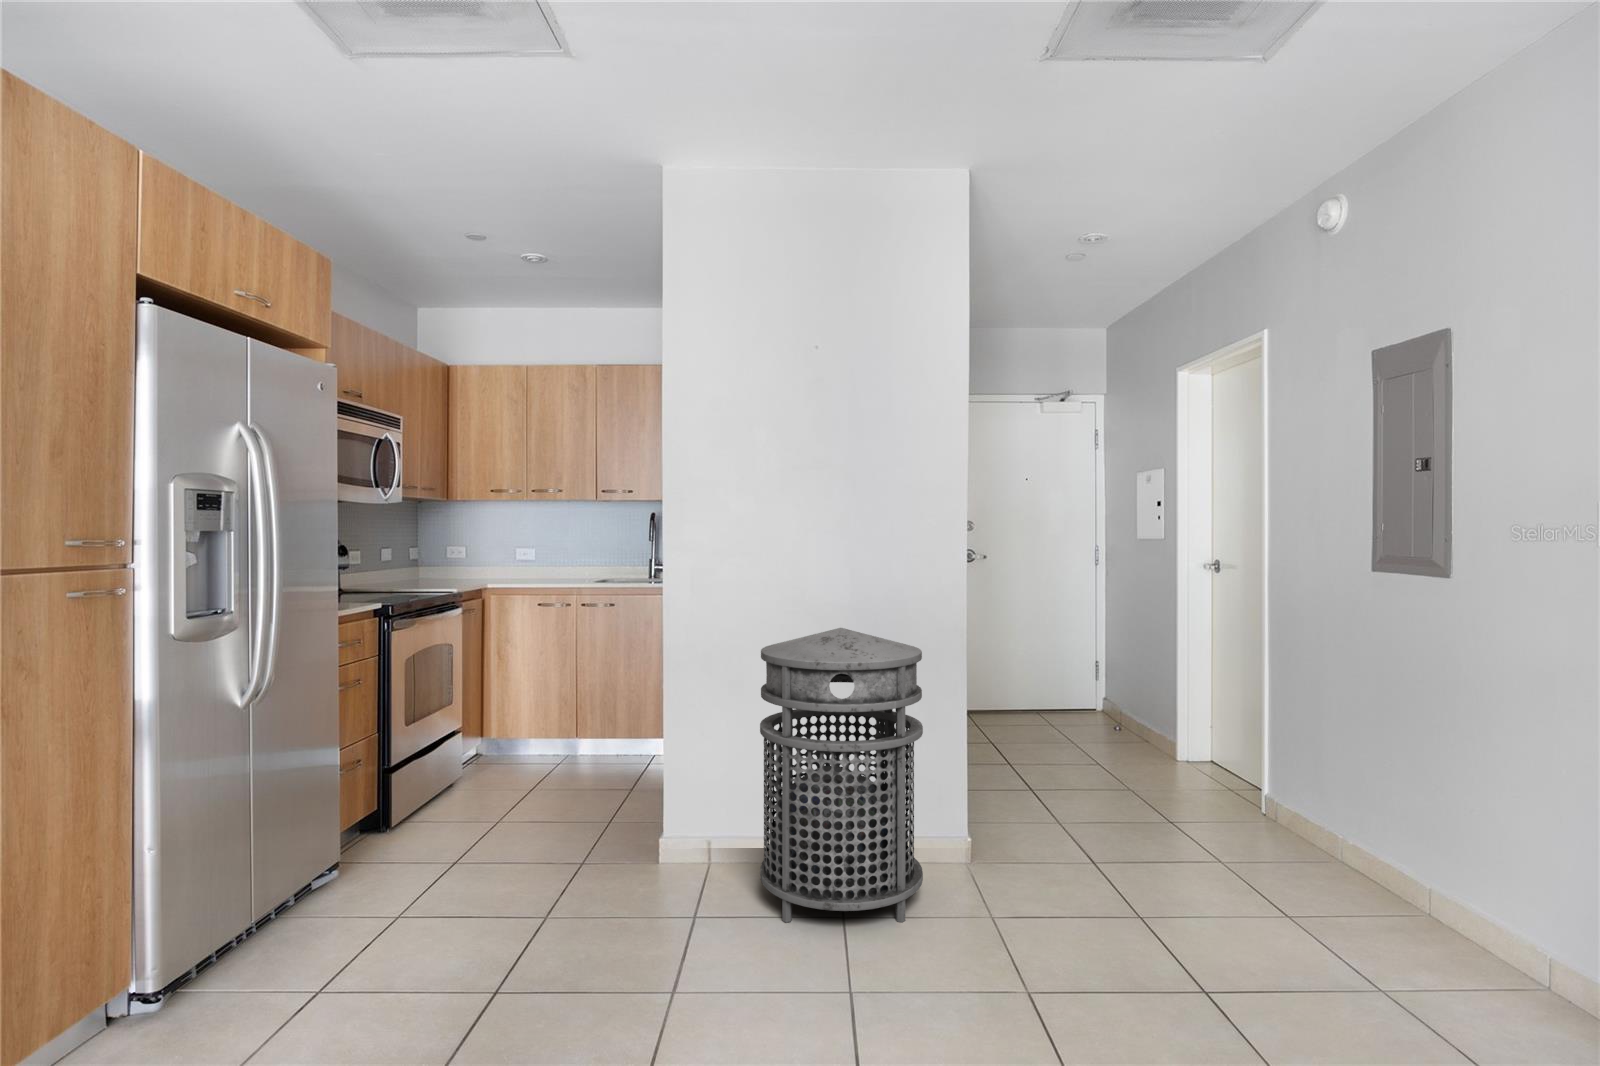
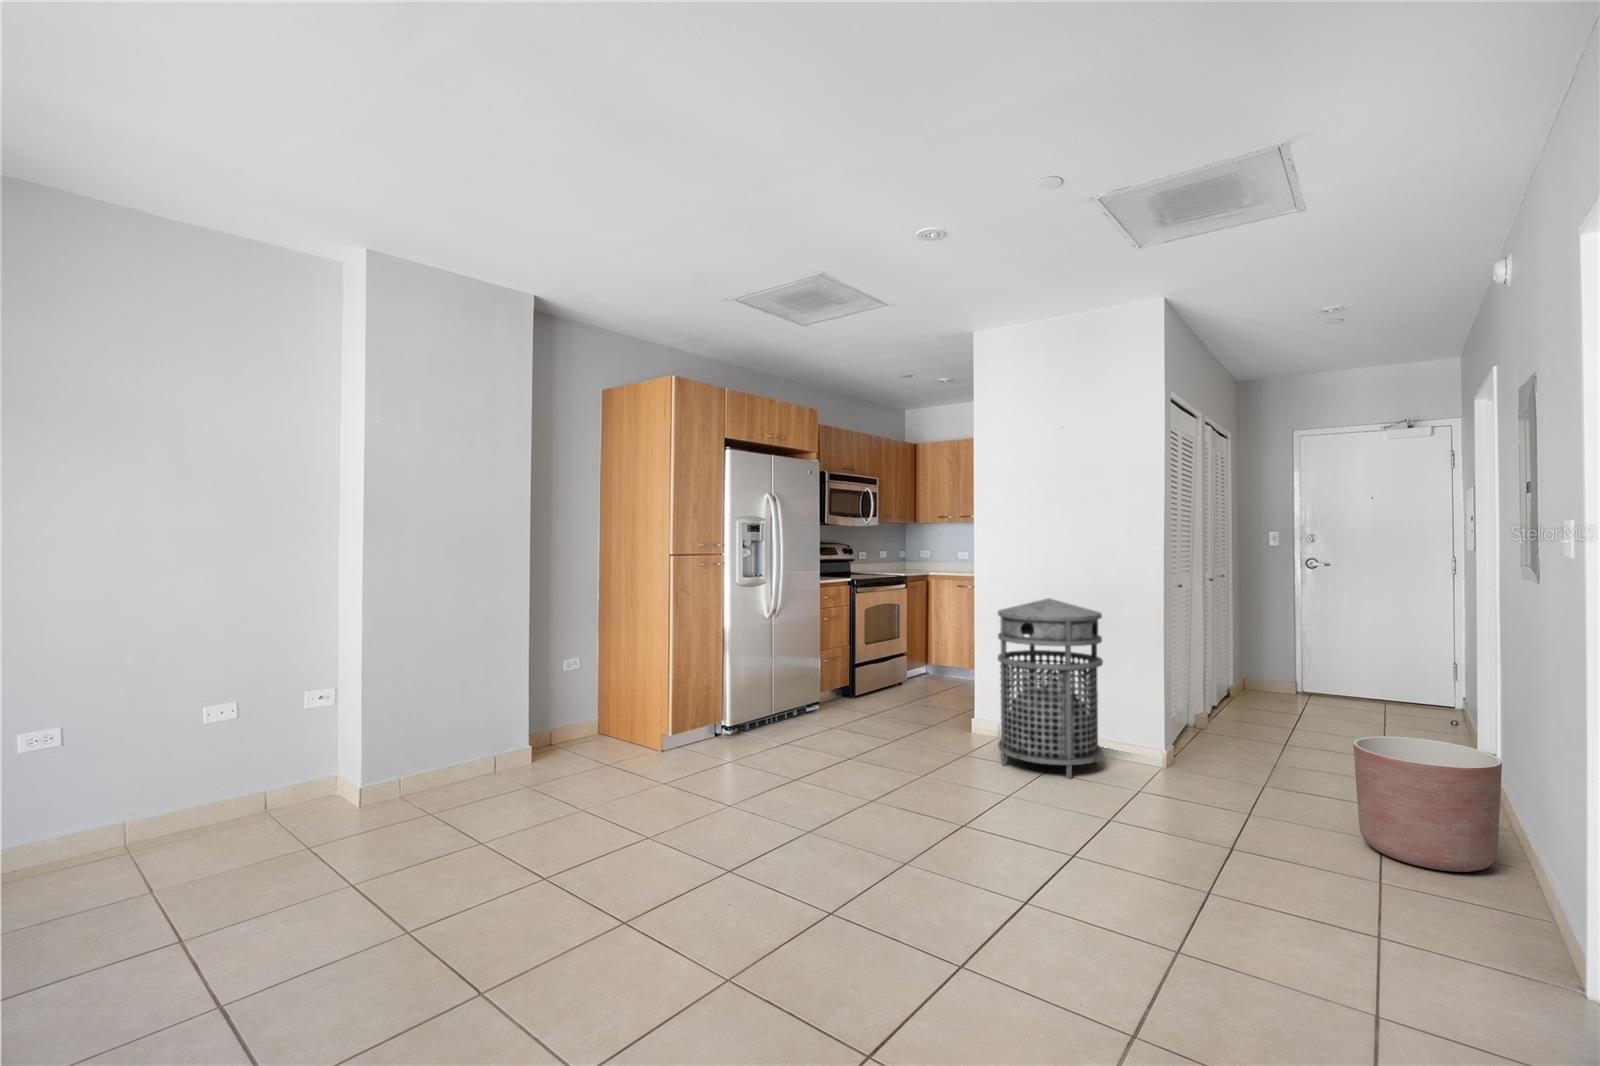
planter: none [1281,777,1454,952] -> present [1354,736,1502,872]

